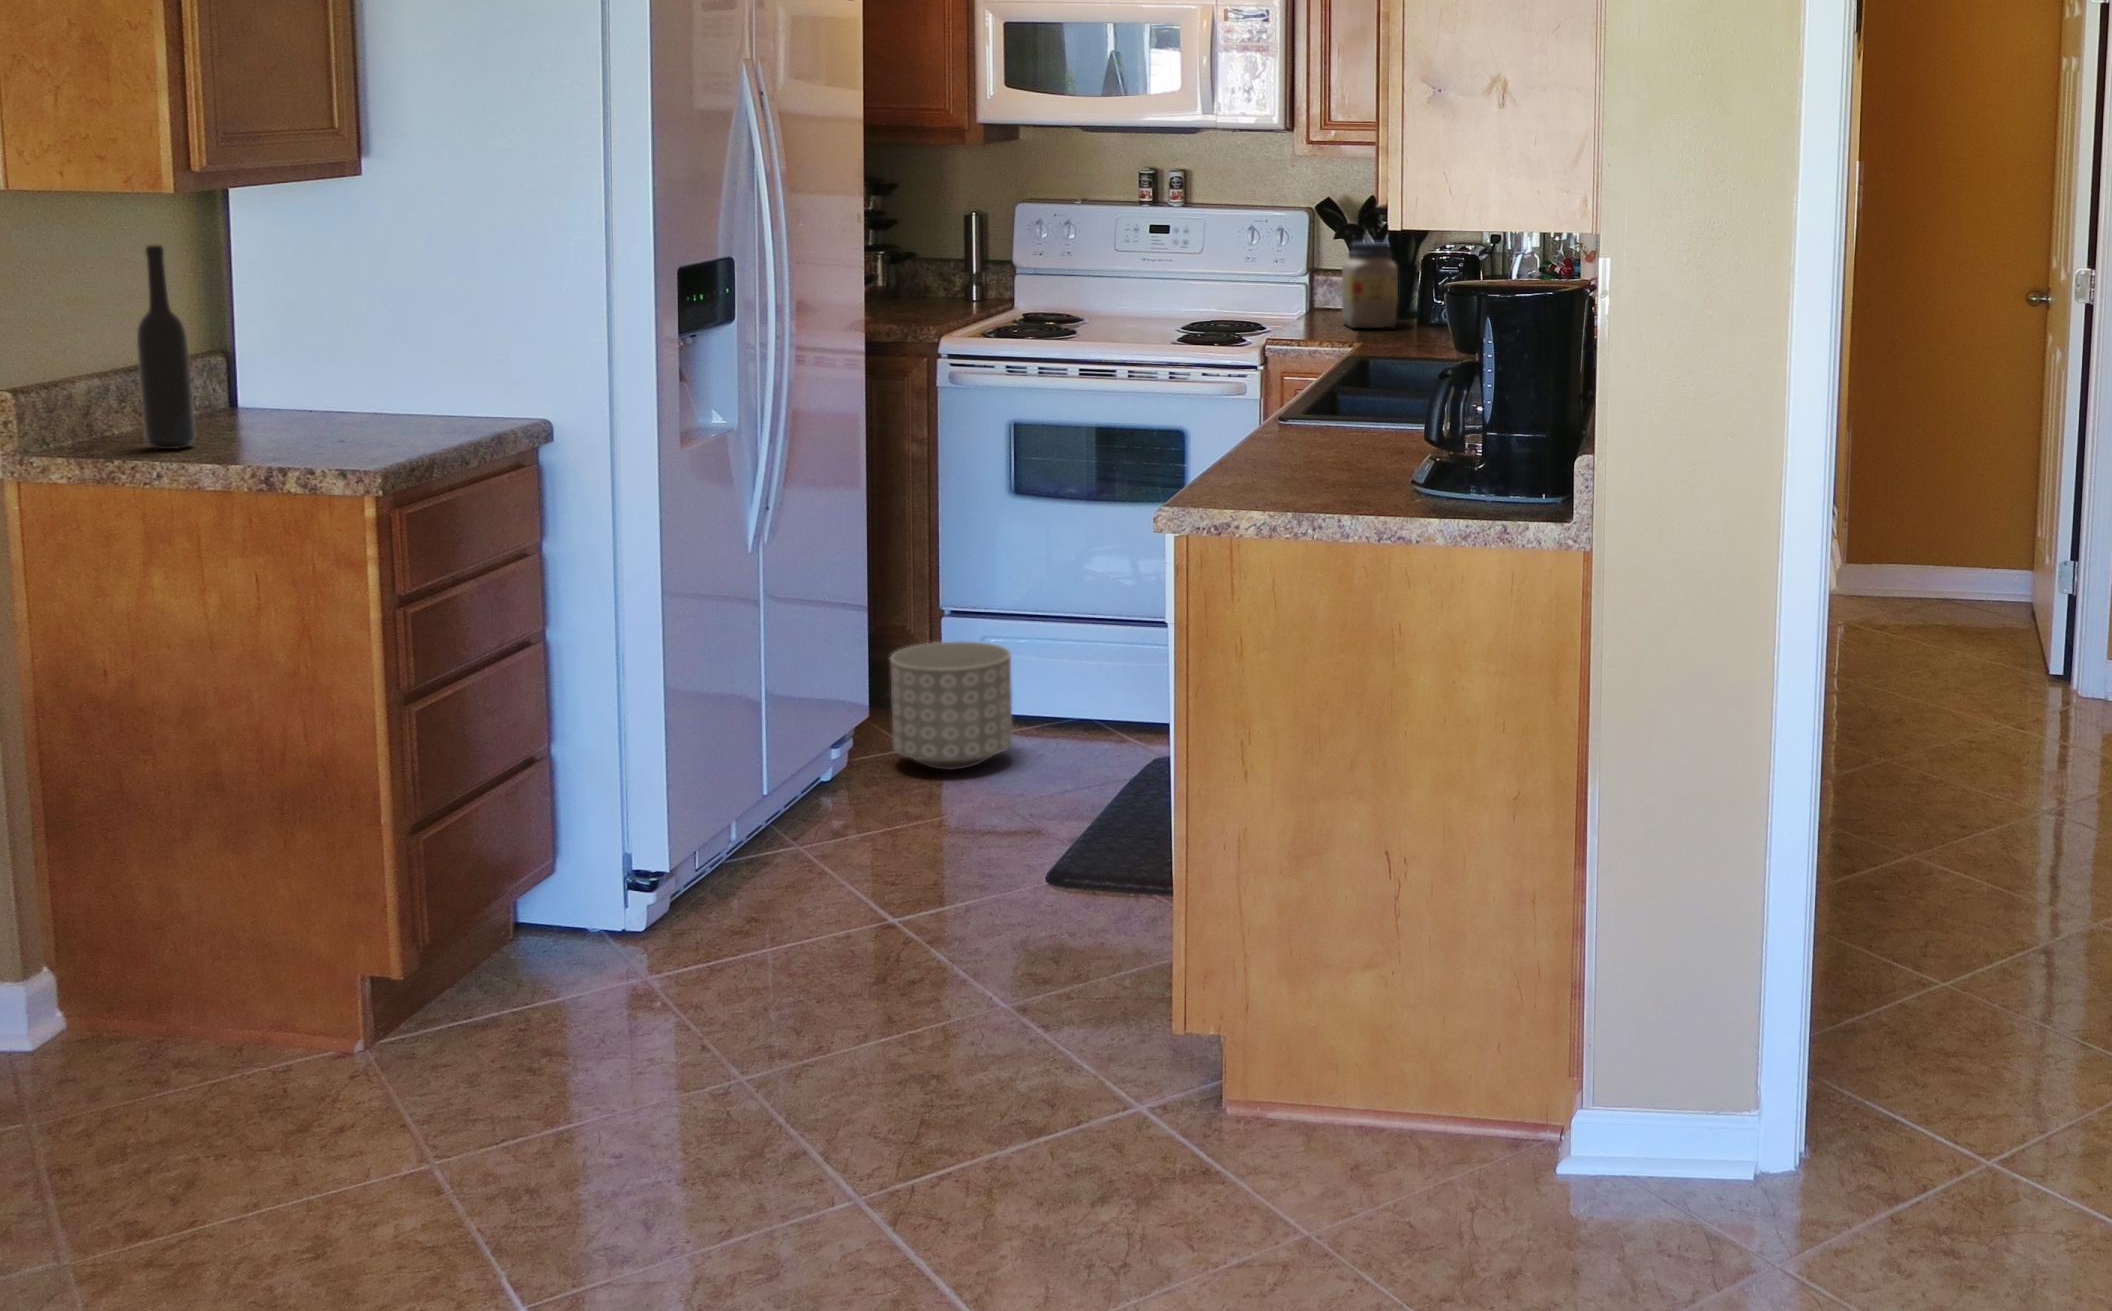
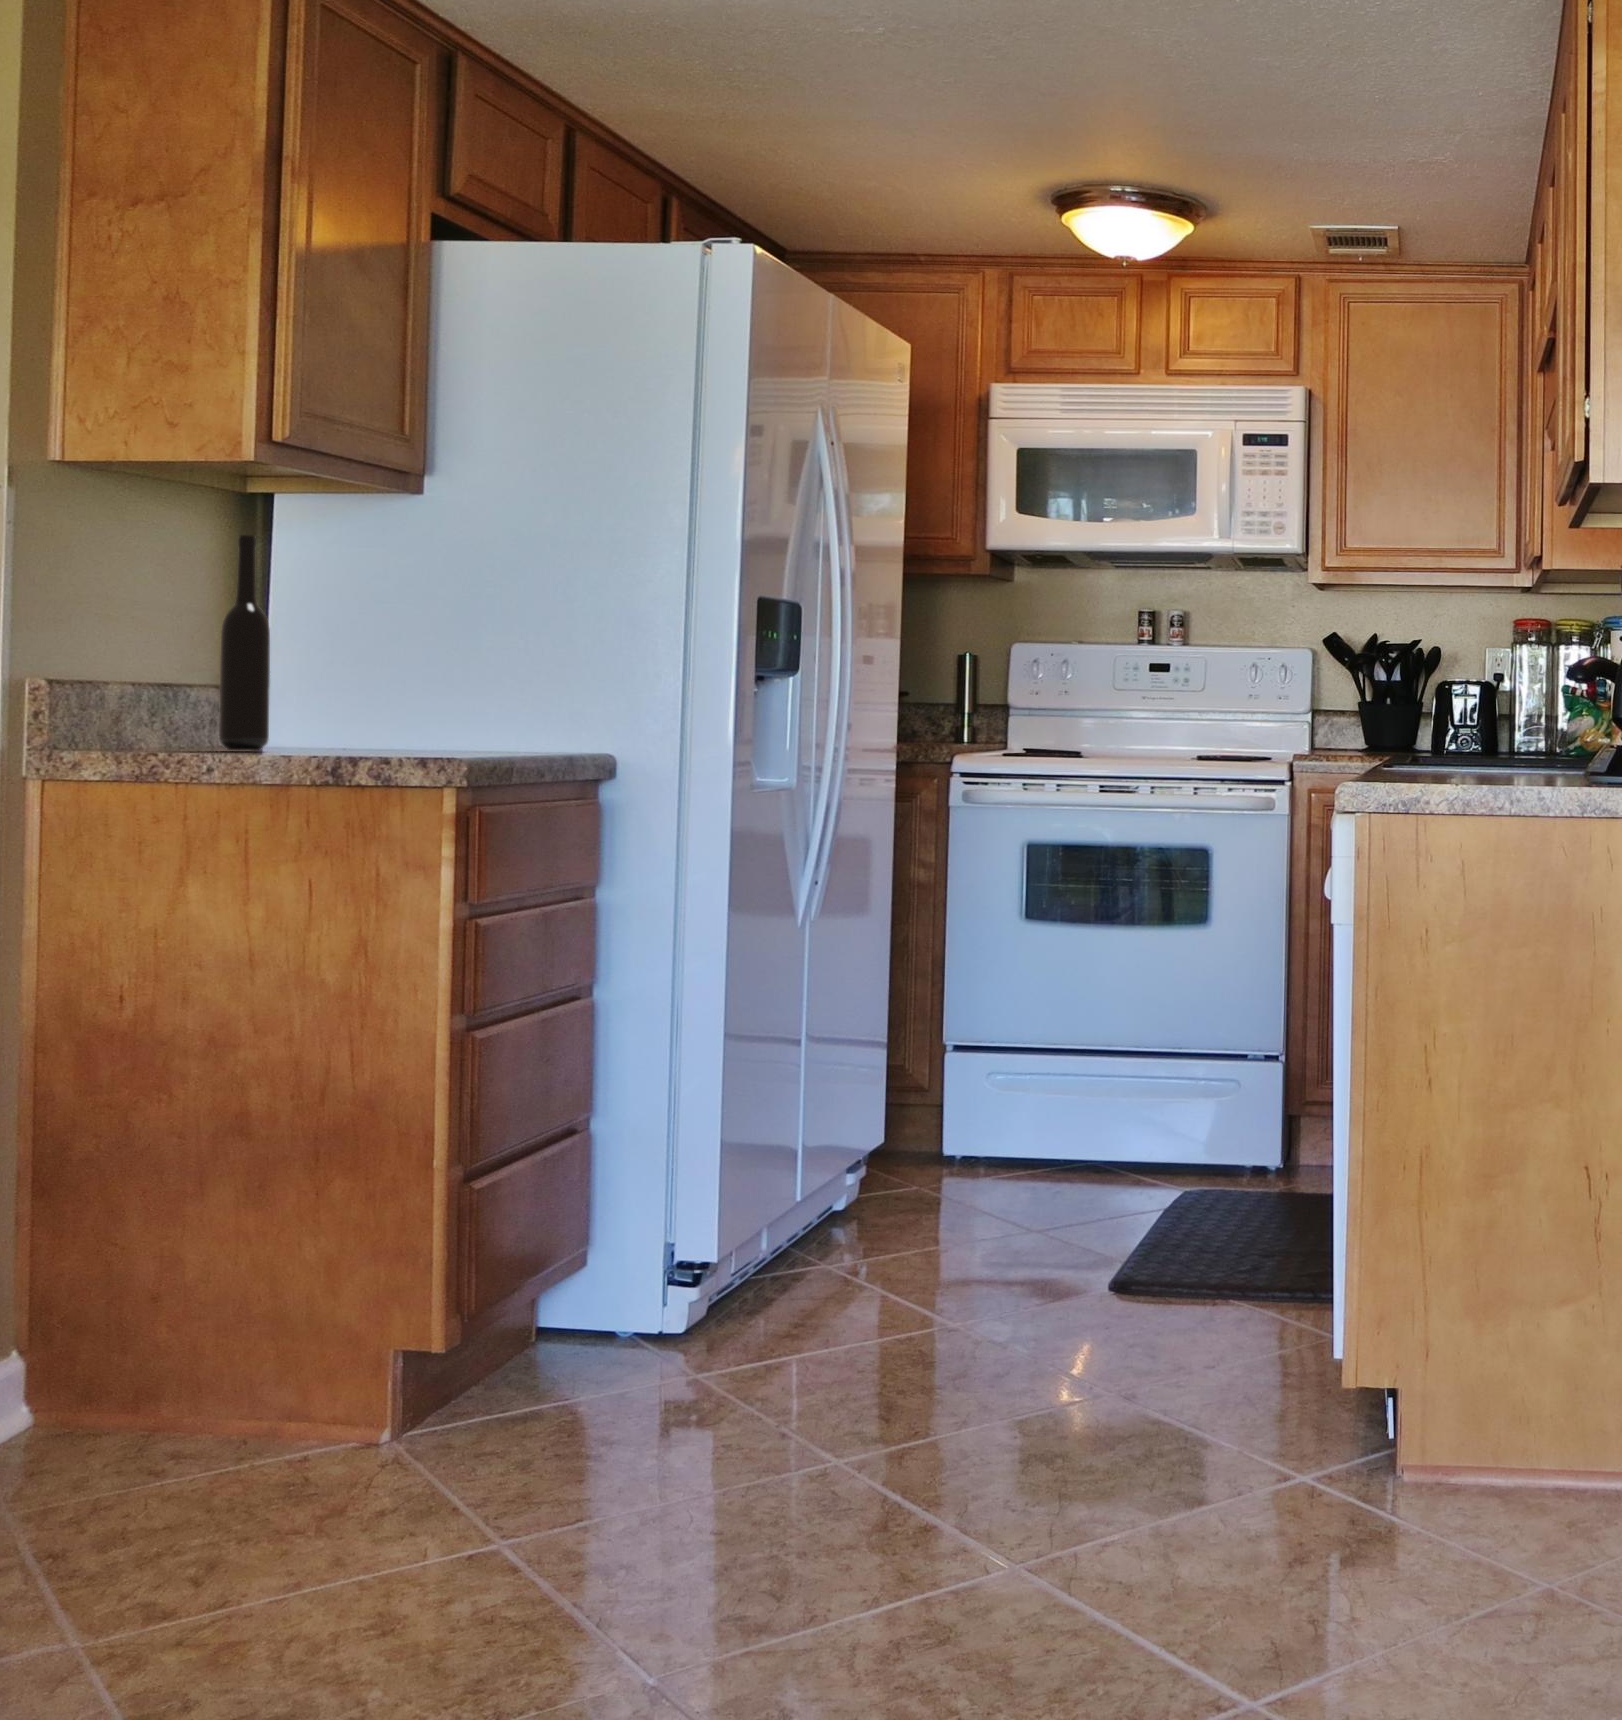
jar: present [1342,241,1398,328] -> none [1359,667,1422,756]
planter: present [890,641,1013,770] -> none [902,1072,1029,1207]

